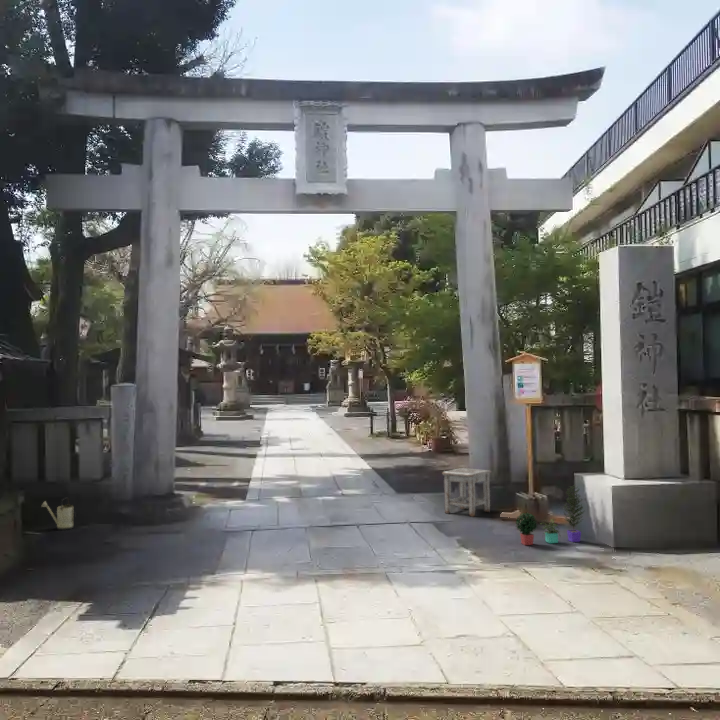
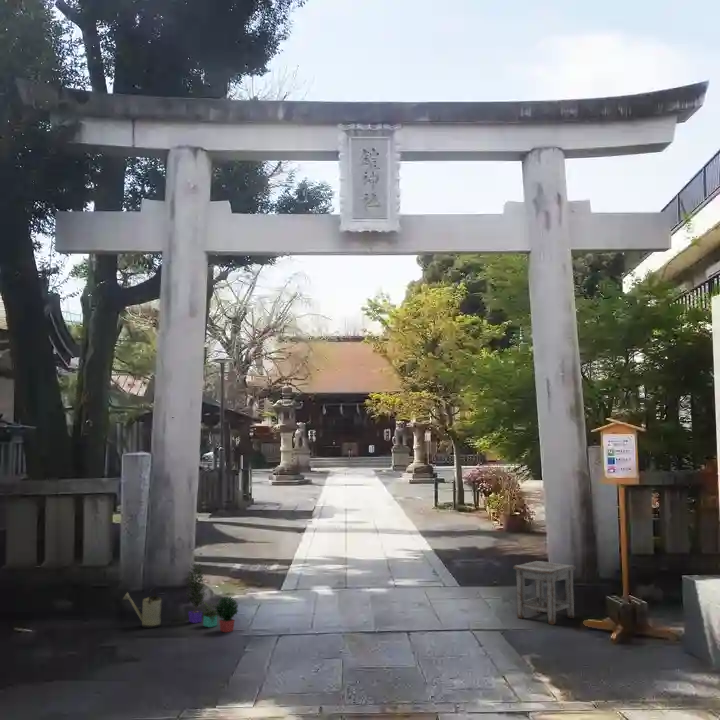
potted plant: present [516,487,583,545] -> present [187,564,238,632]
watering can: present [41,501,74,530] -> present [123,588,162,628]

